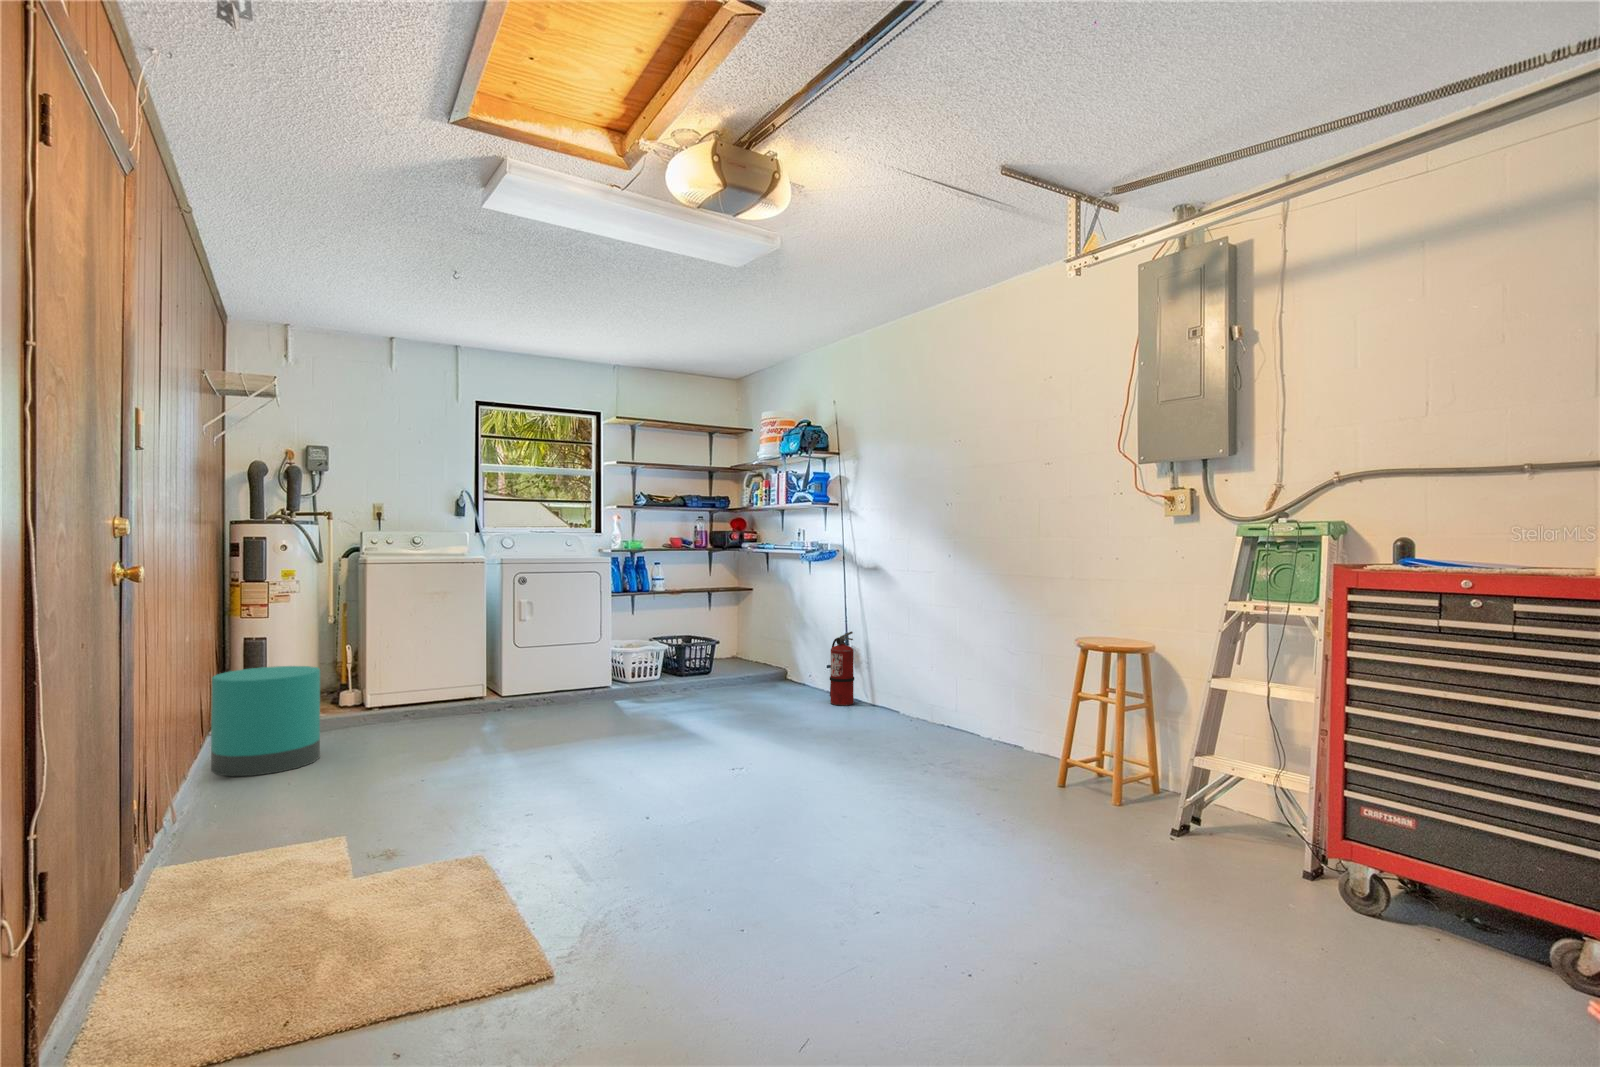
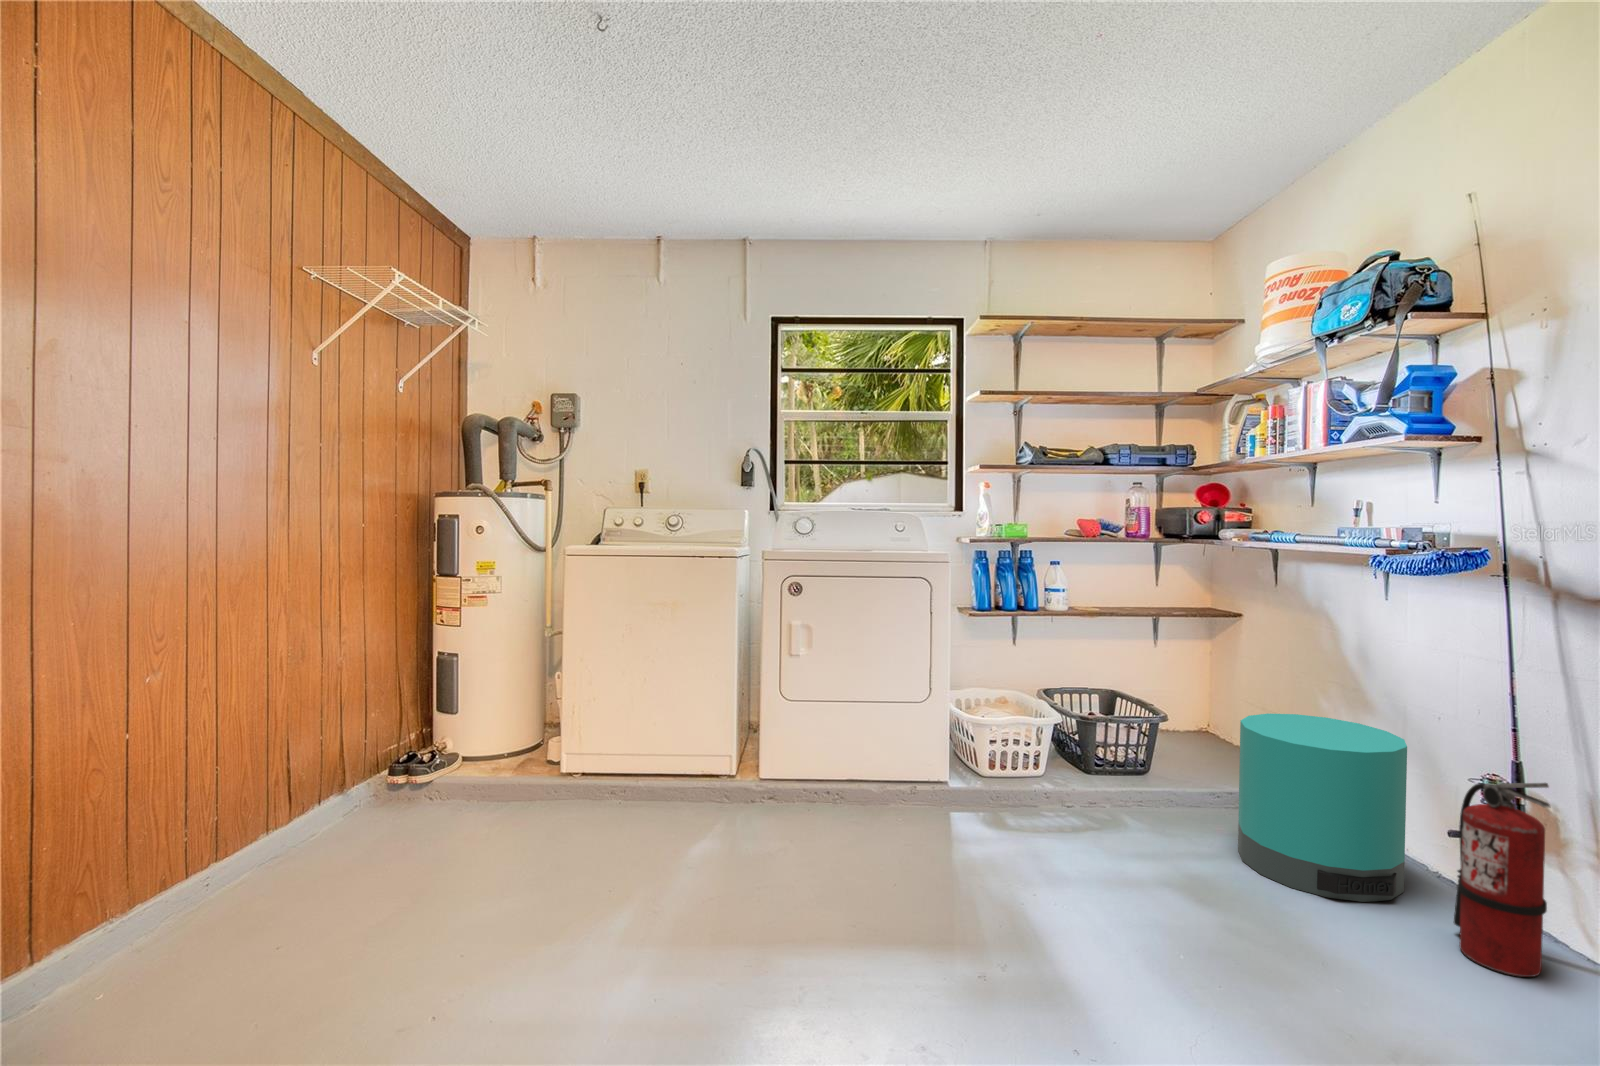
trash can: present [211,666,320,777] -> present [1238,713,1407,902]

